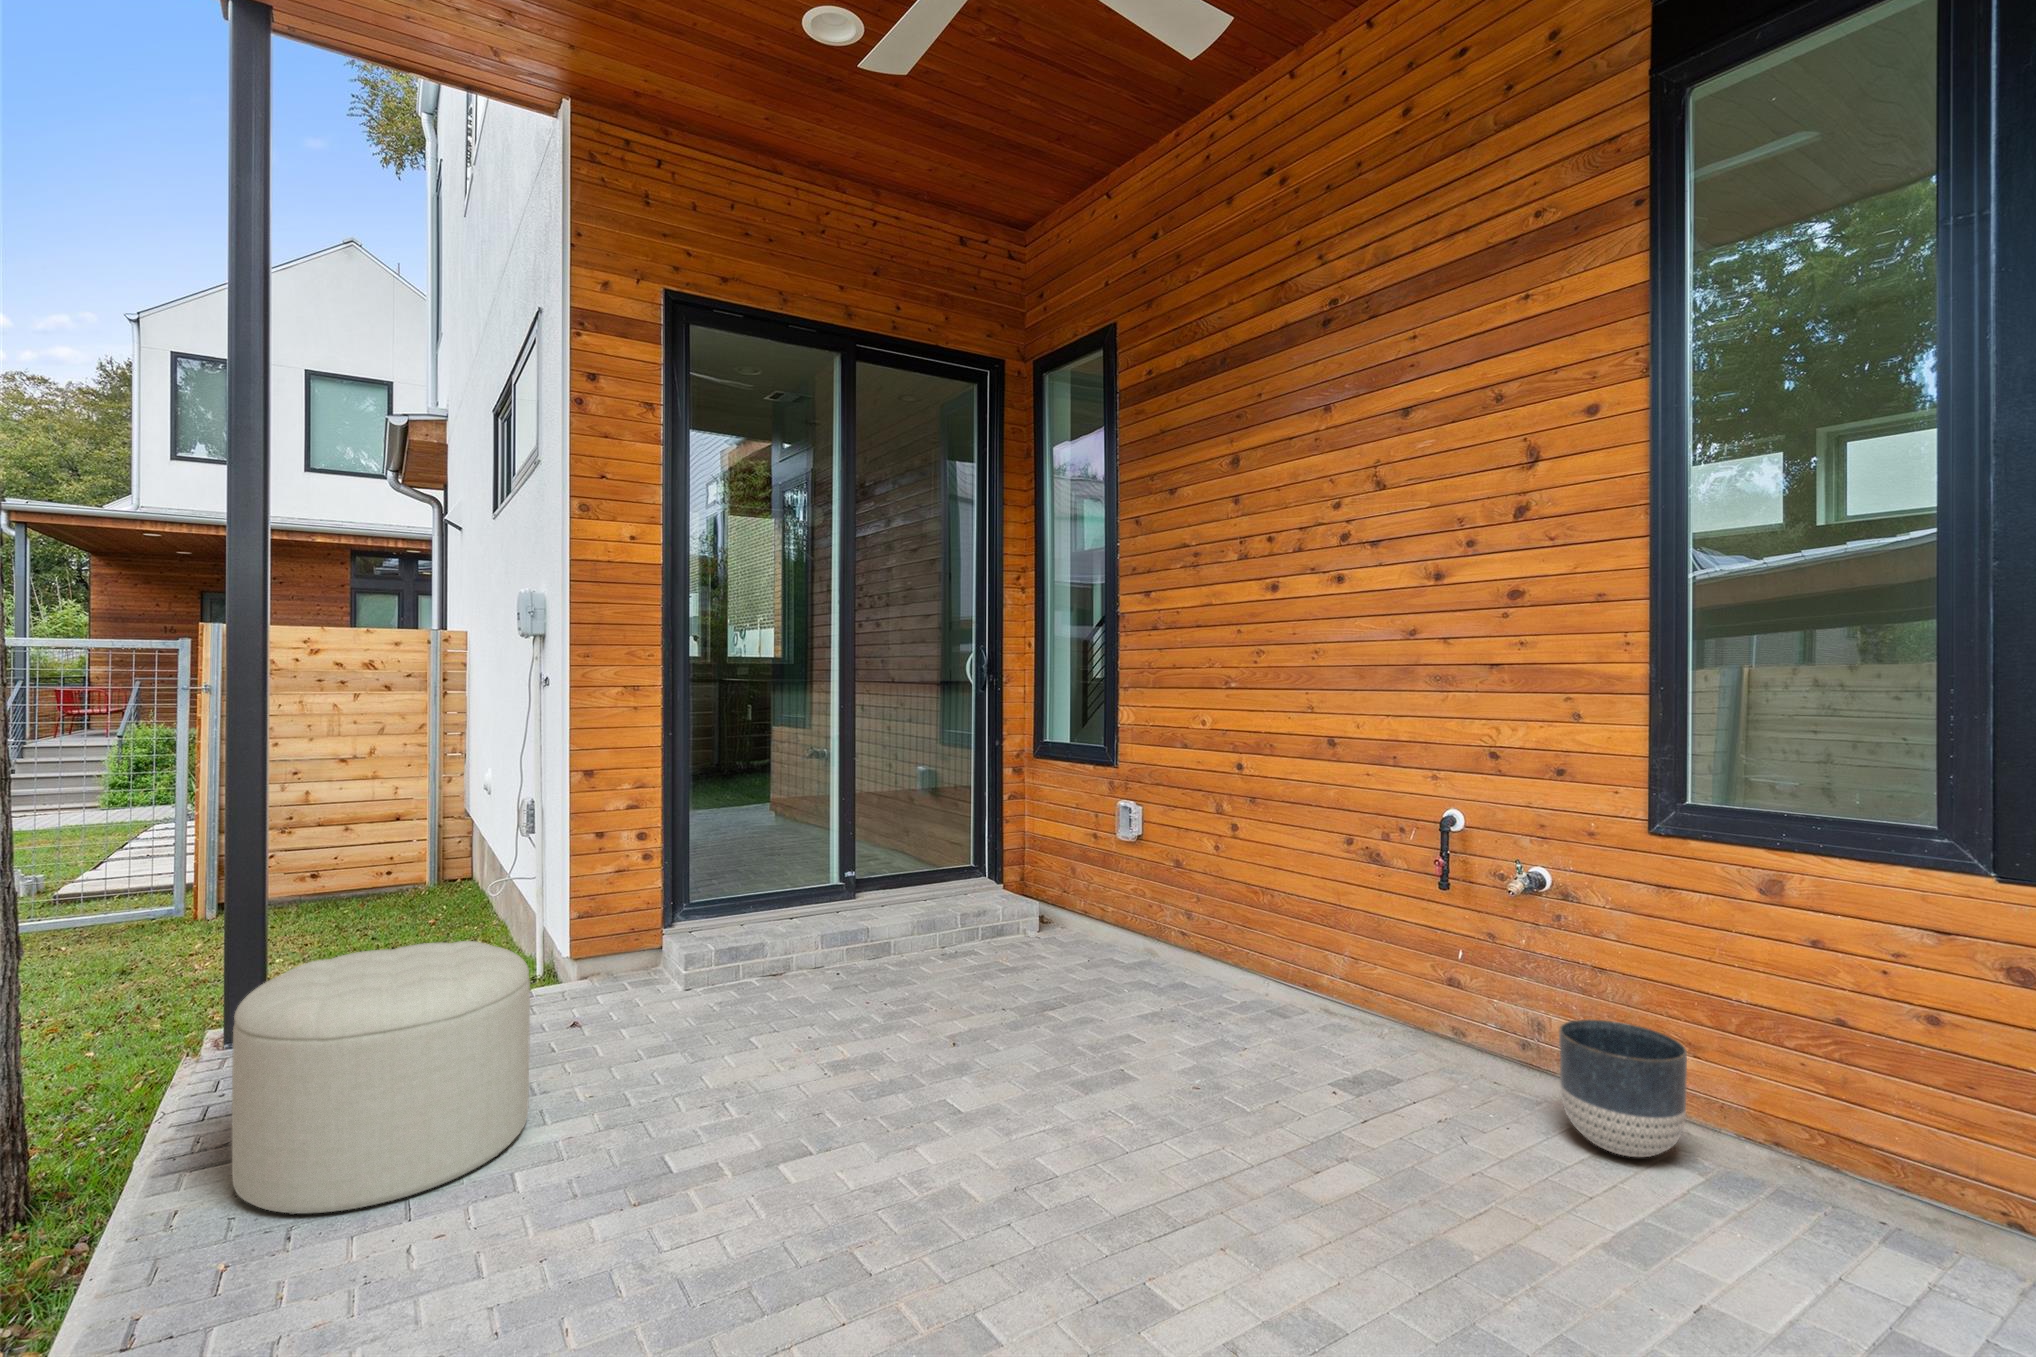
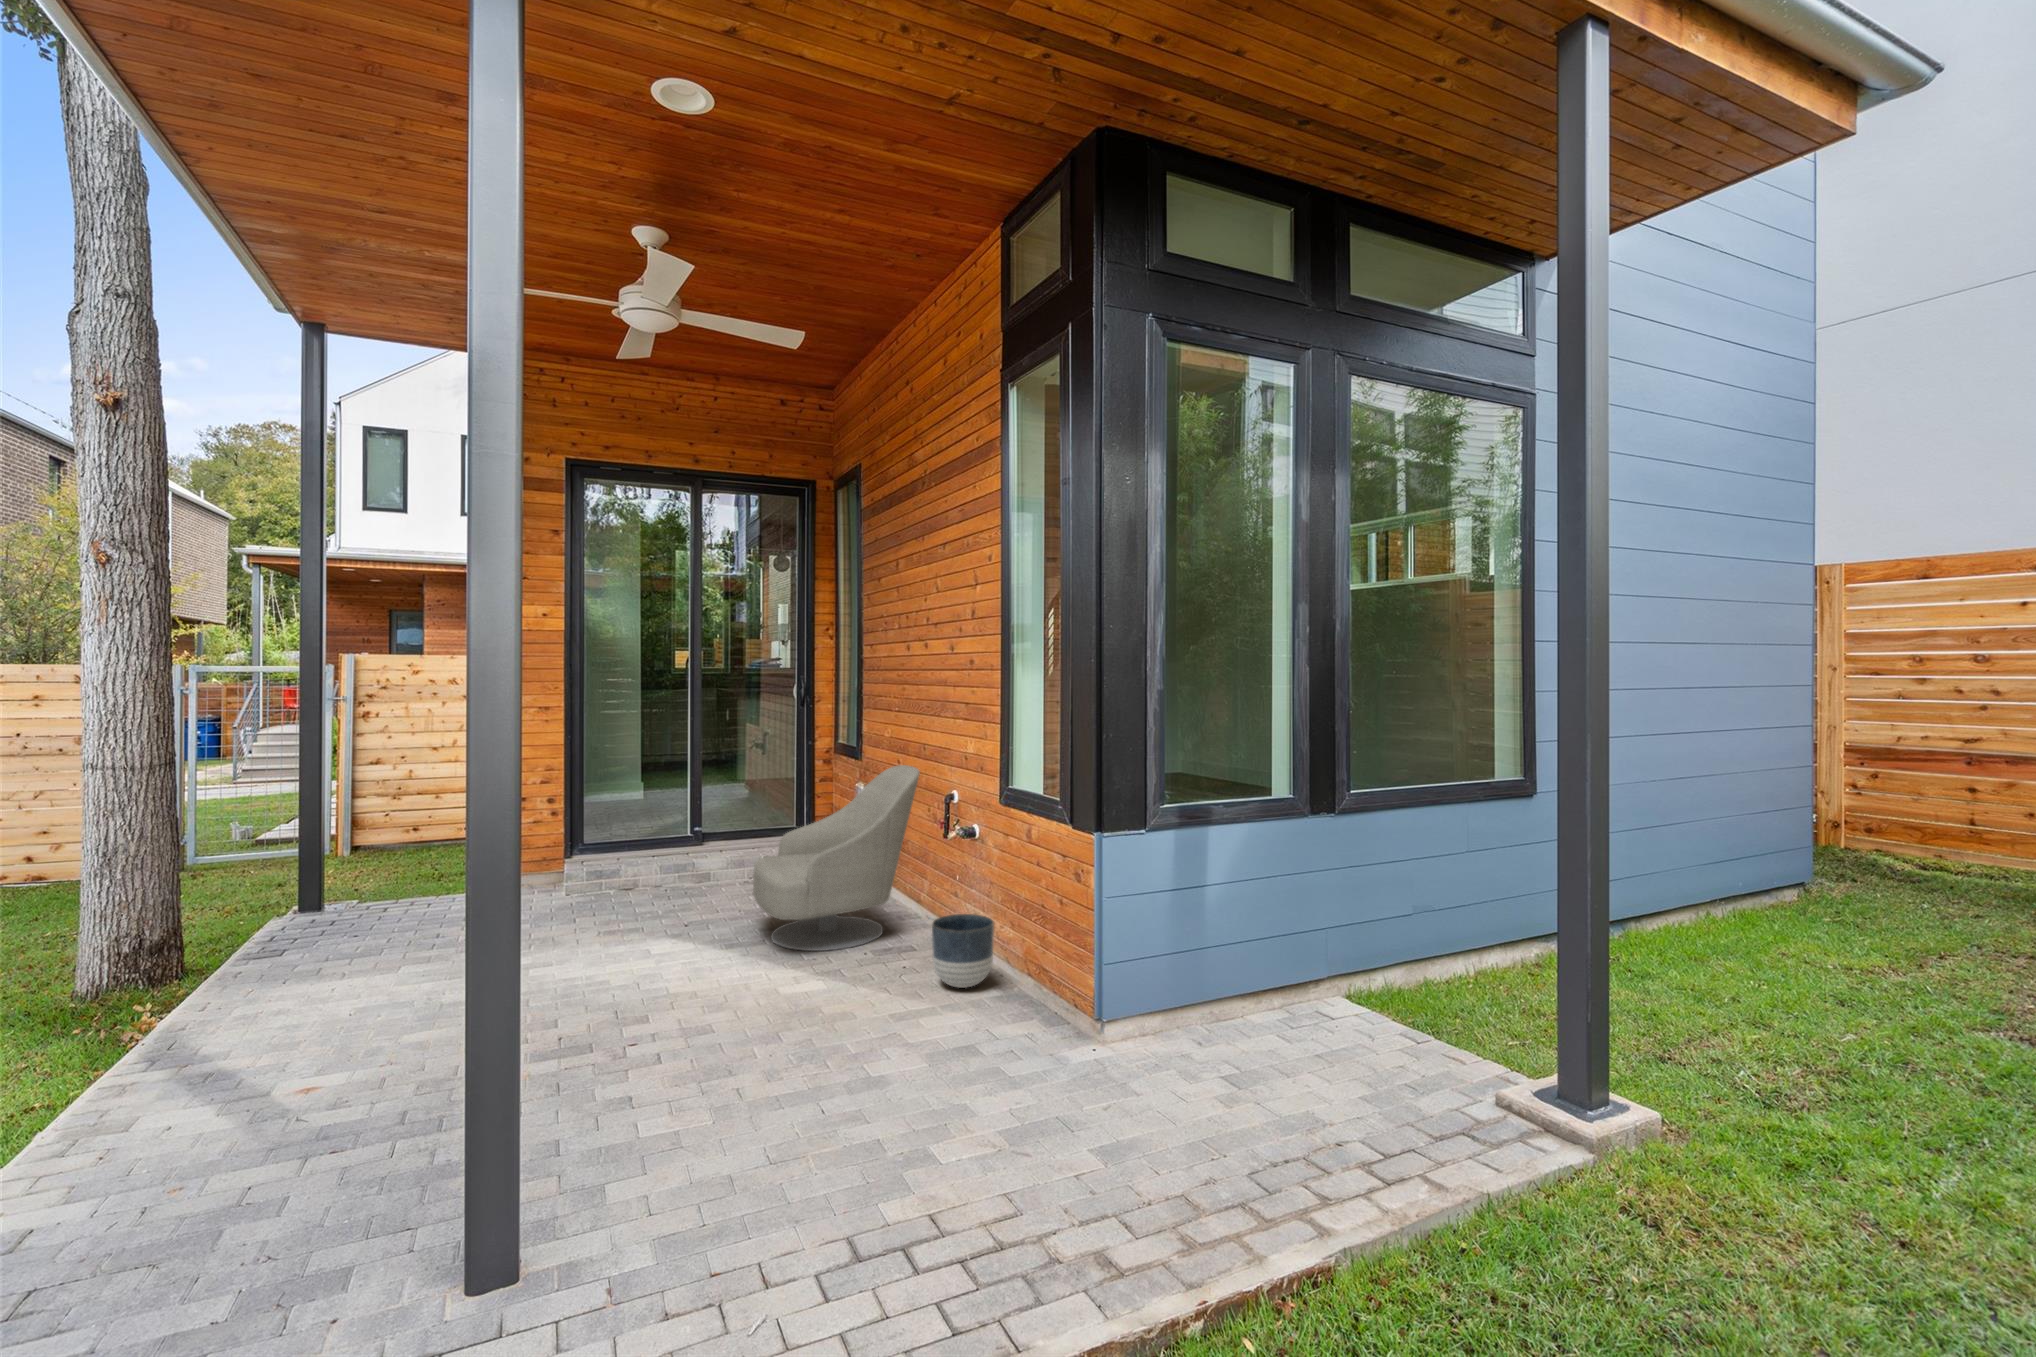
armchair: none [1085,770,1359,1086] -> present [753,765,920,951]
ottoman: present [232,941,530,1215] -> none [264,852,421,973]

